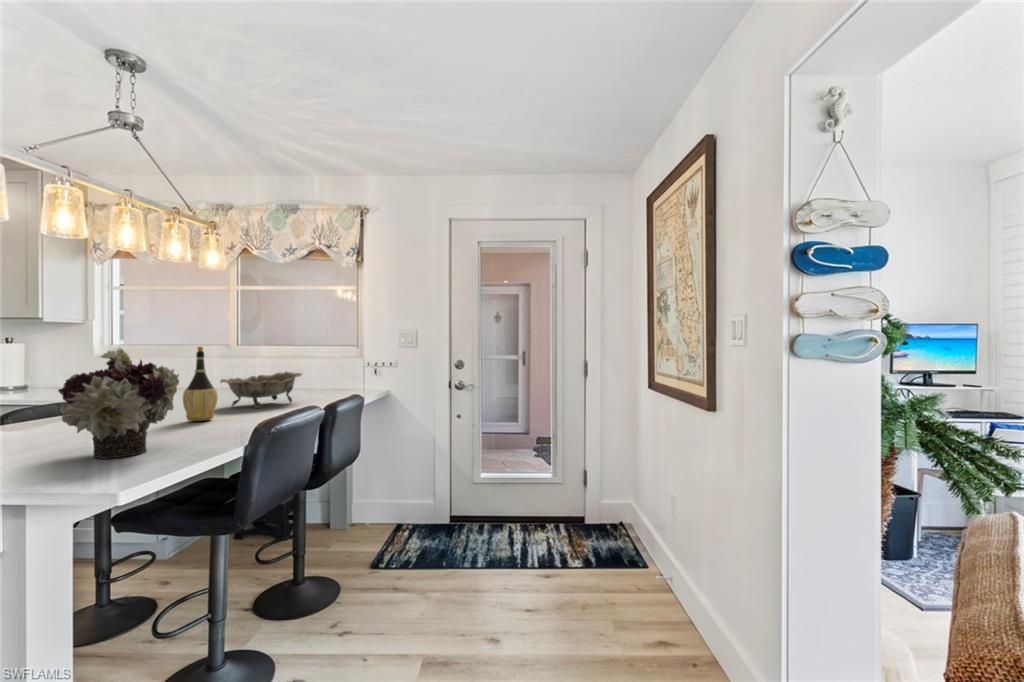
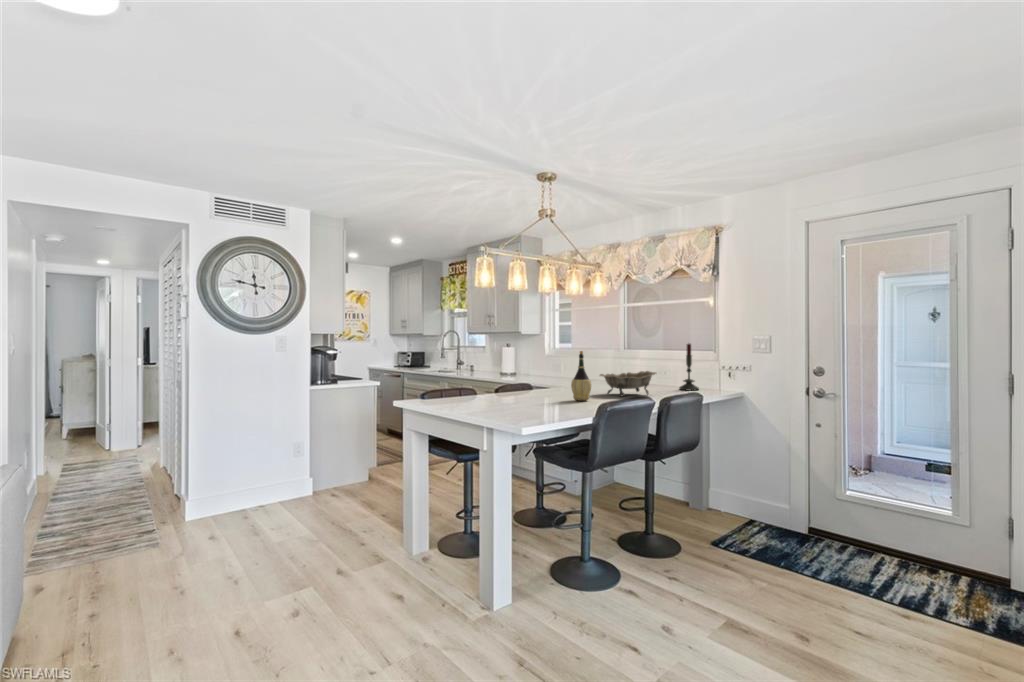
candle: none [320,336,343,393] -> present [679,344,699,390]
flower arrangement: present [58,348,179,459] -> none [502,351,556,414]

